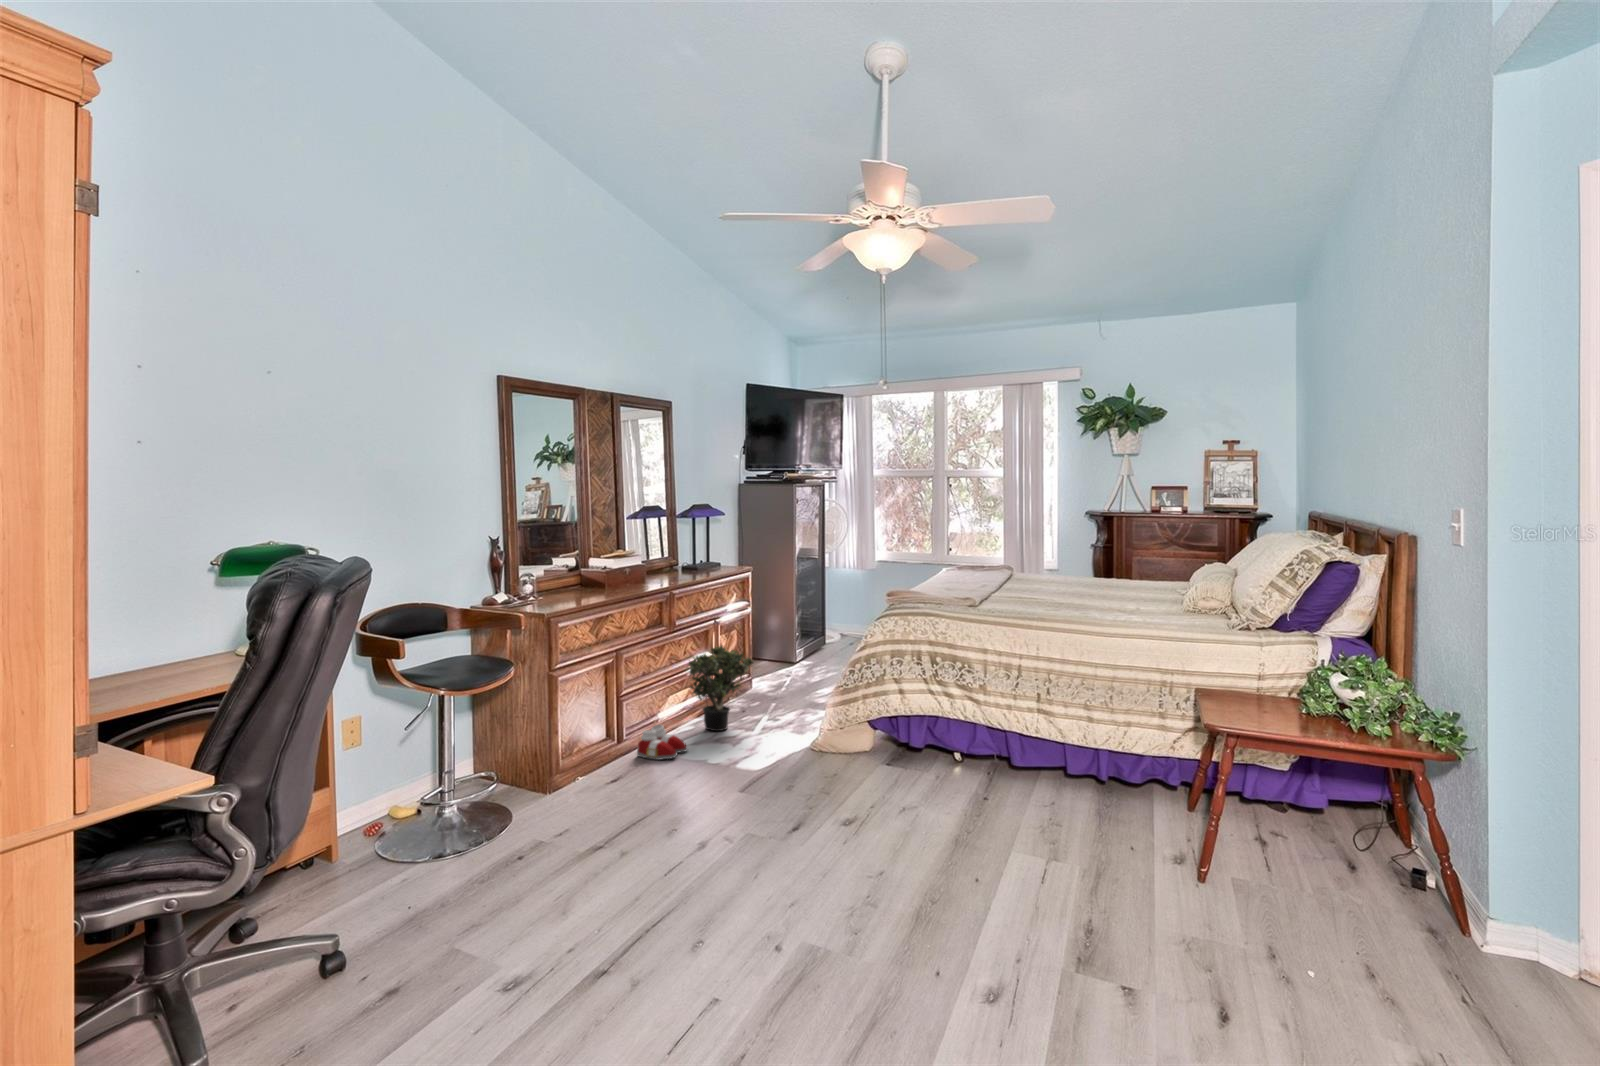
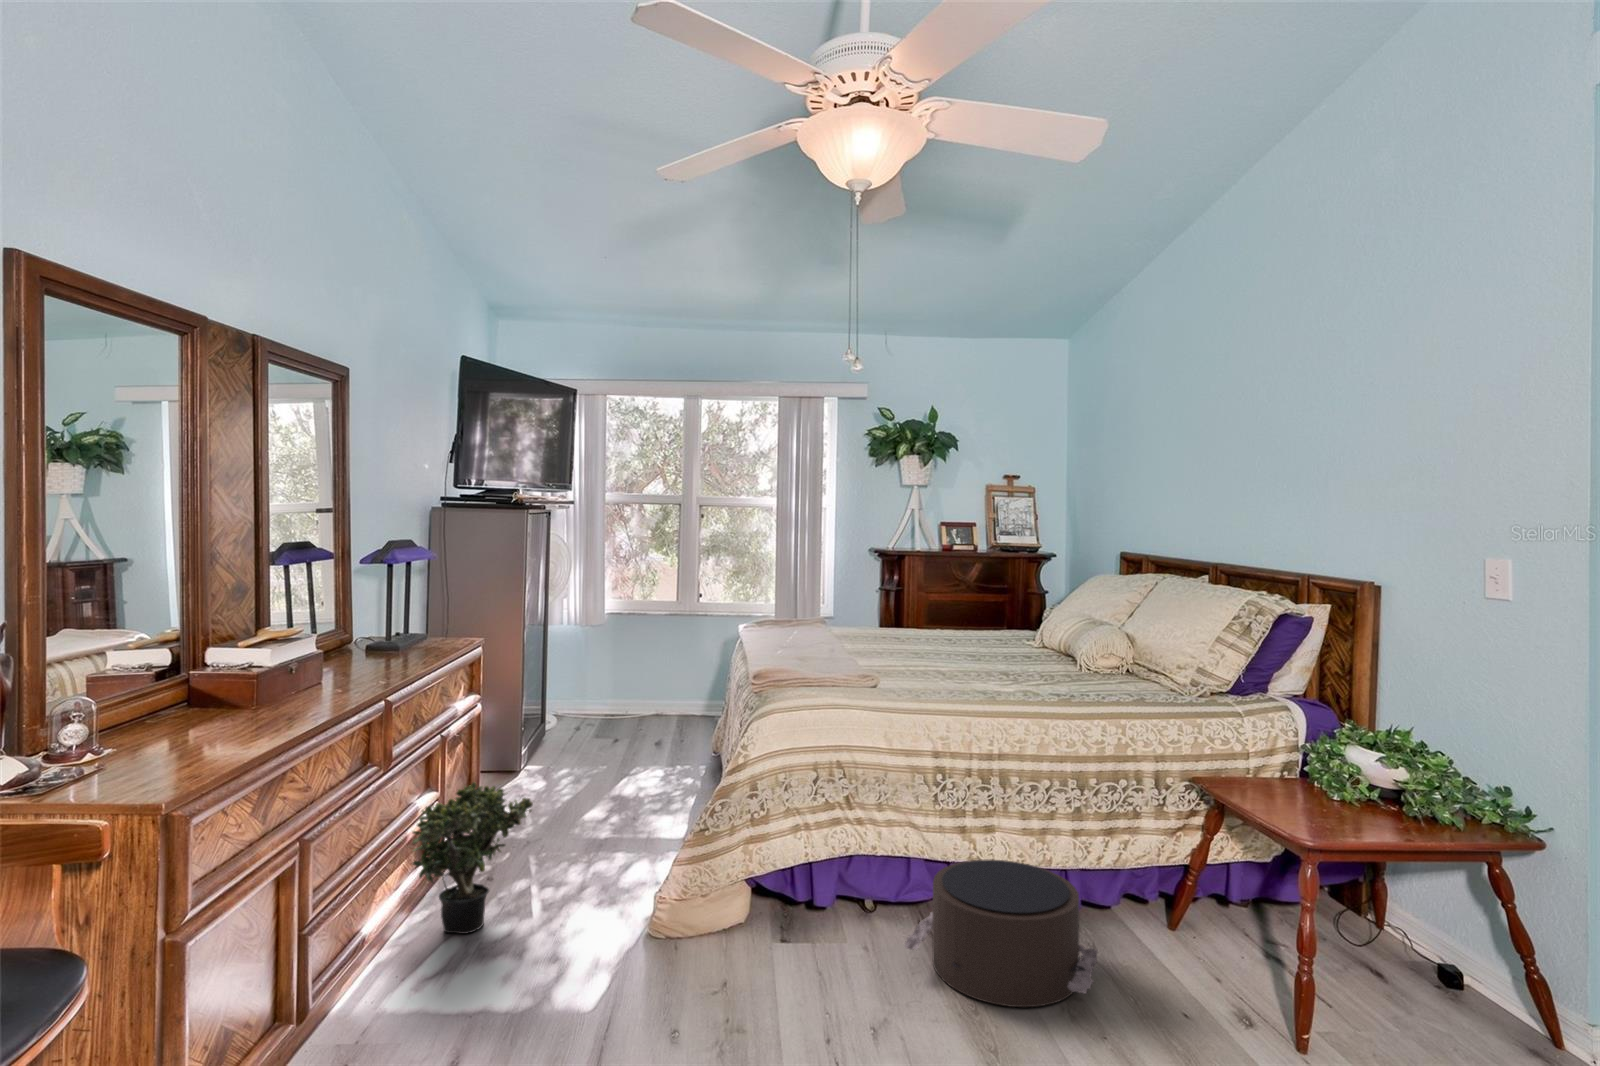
slippers: present [637,725,688,760] -> none [338,952,439,1030]
pouf: none [949,731,1089,824] -> present [904,859,1098,1007]

